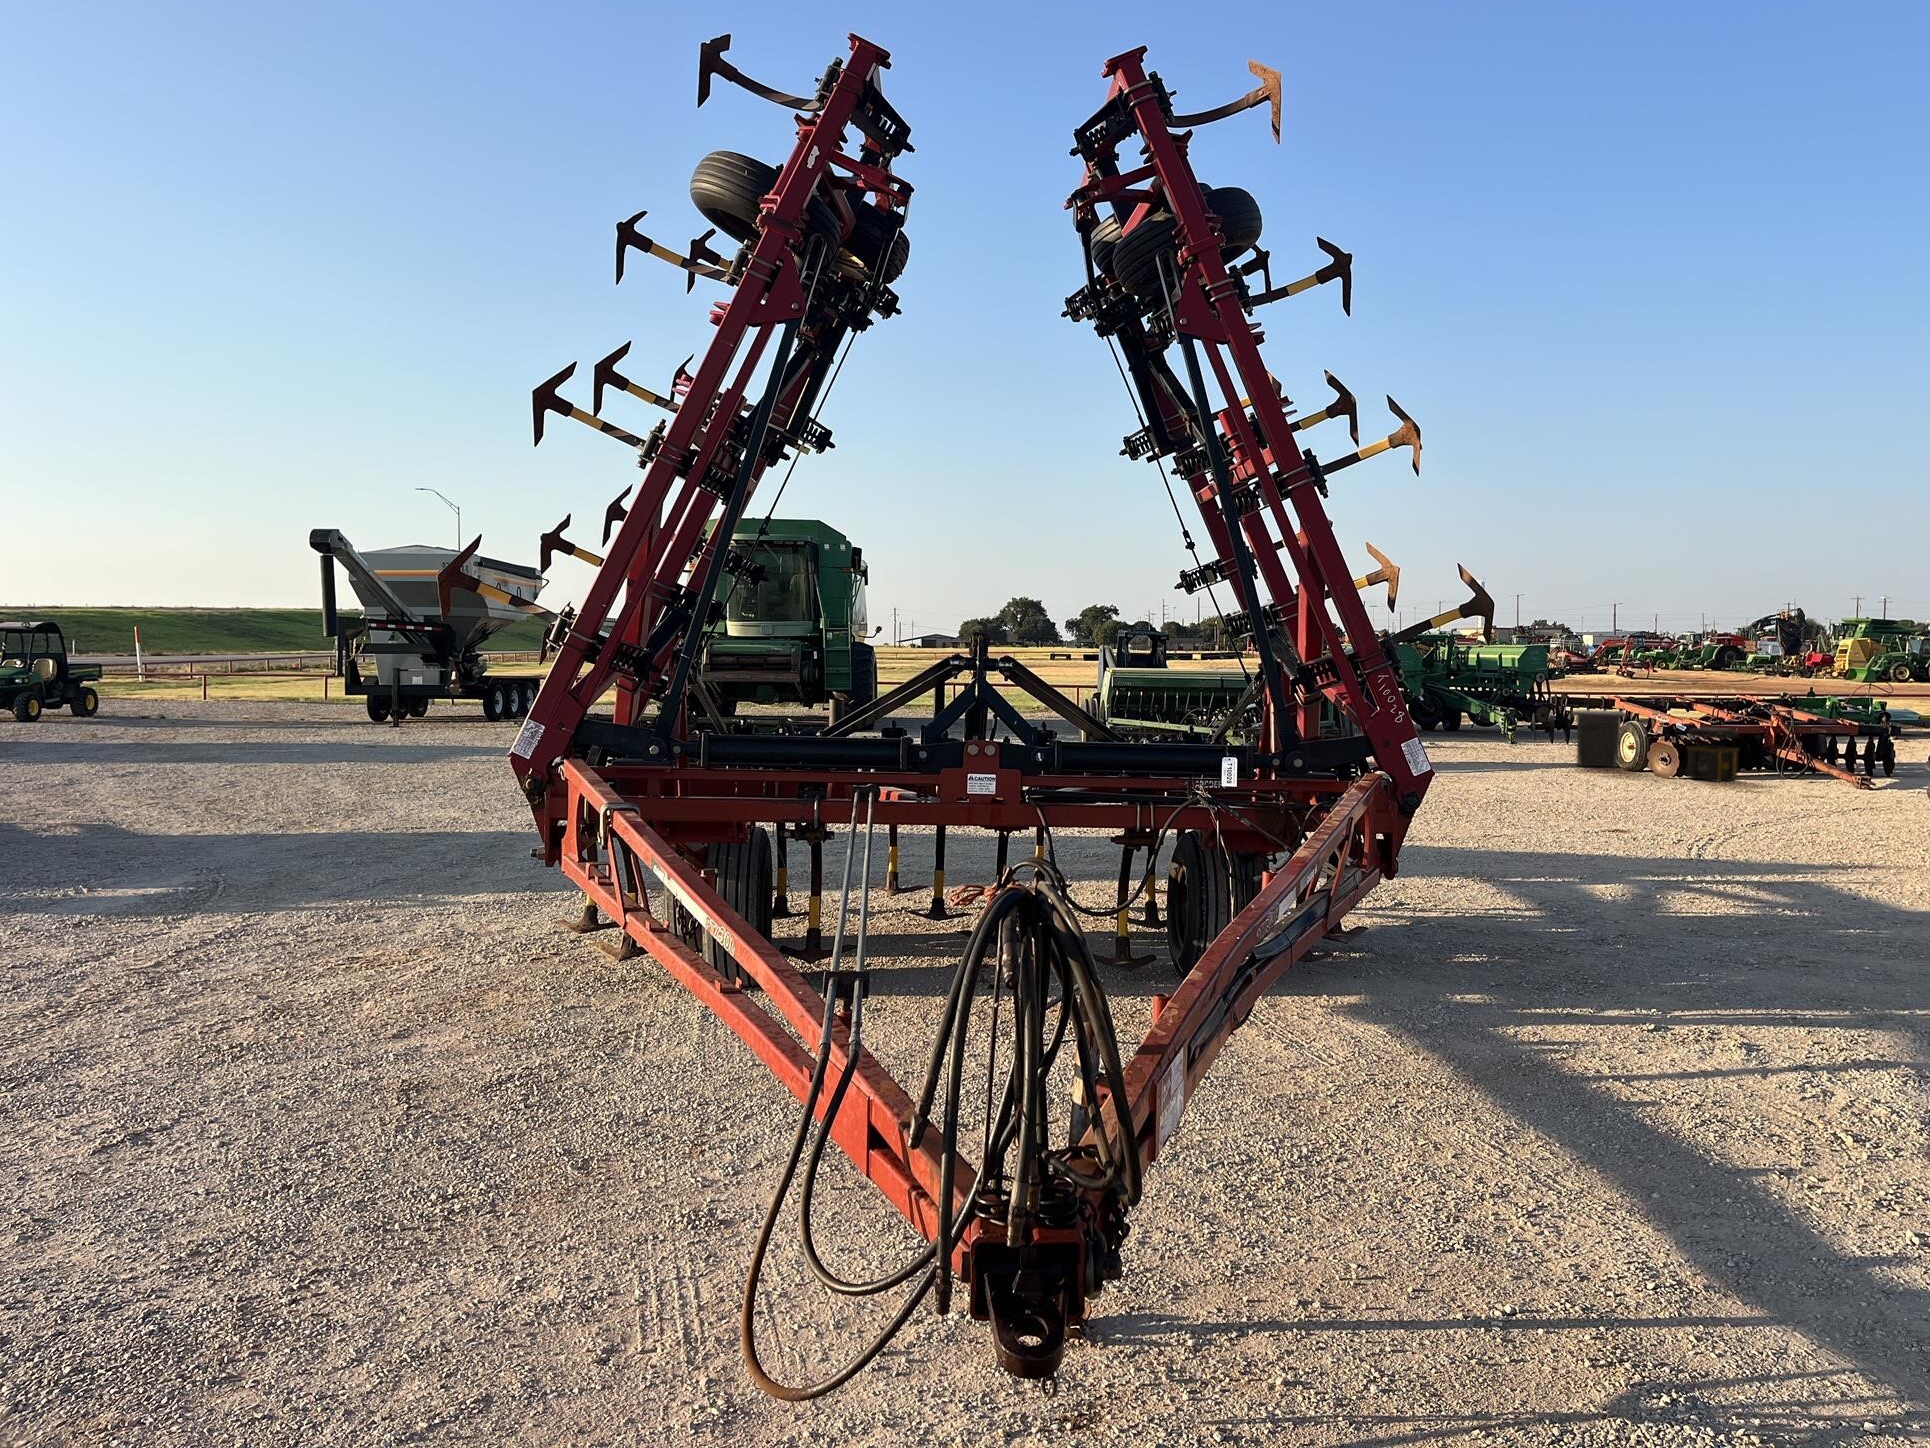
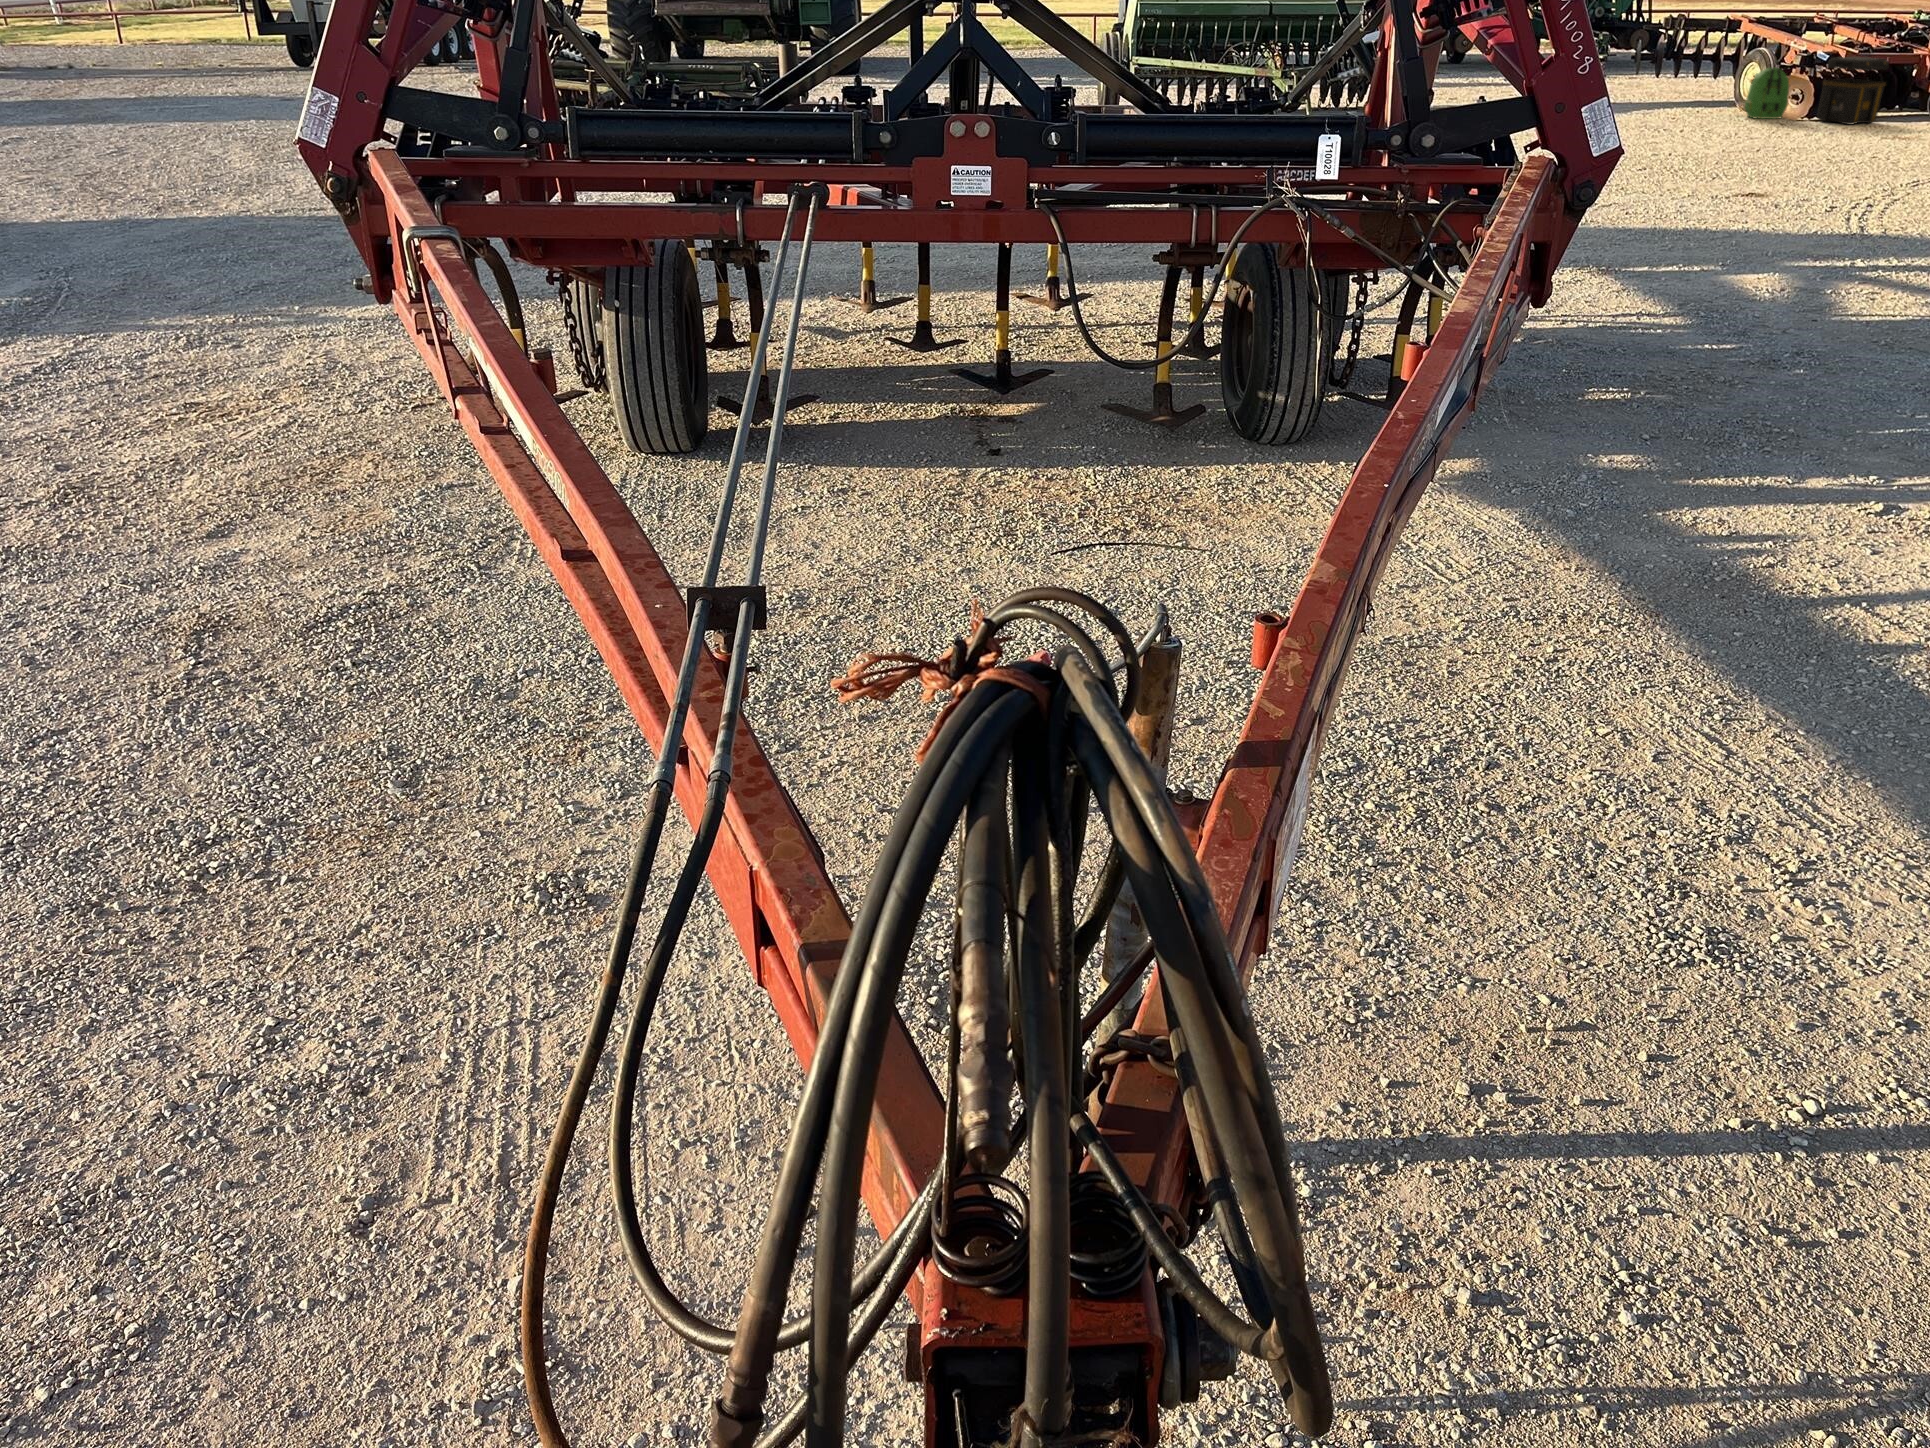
trash can: present [1571,710,1626,767] -> none [1680,35,1750,106]
backpack: none [1627,735,1663,777] -> present [1745,68,1789,119]

